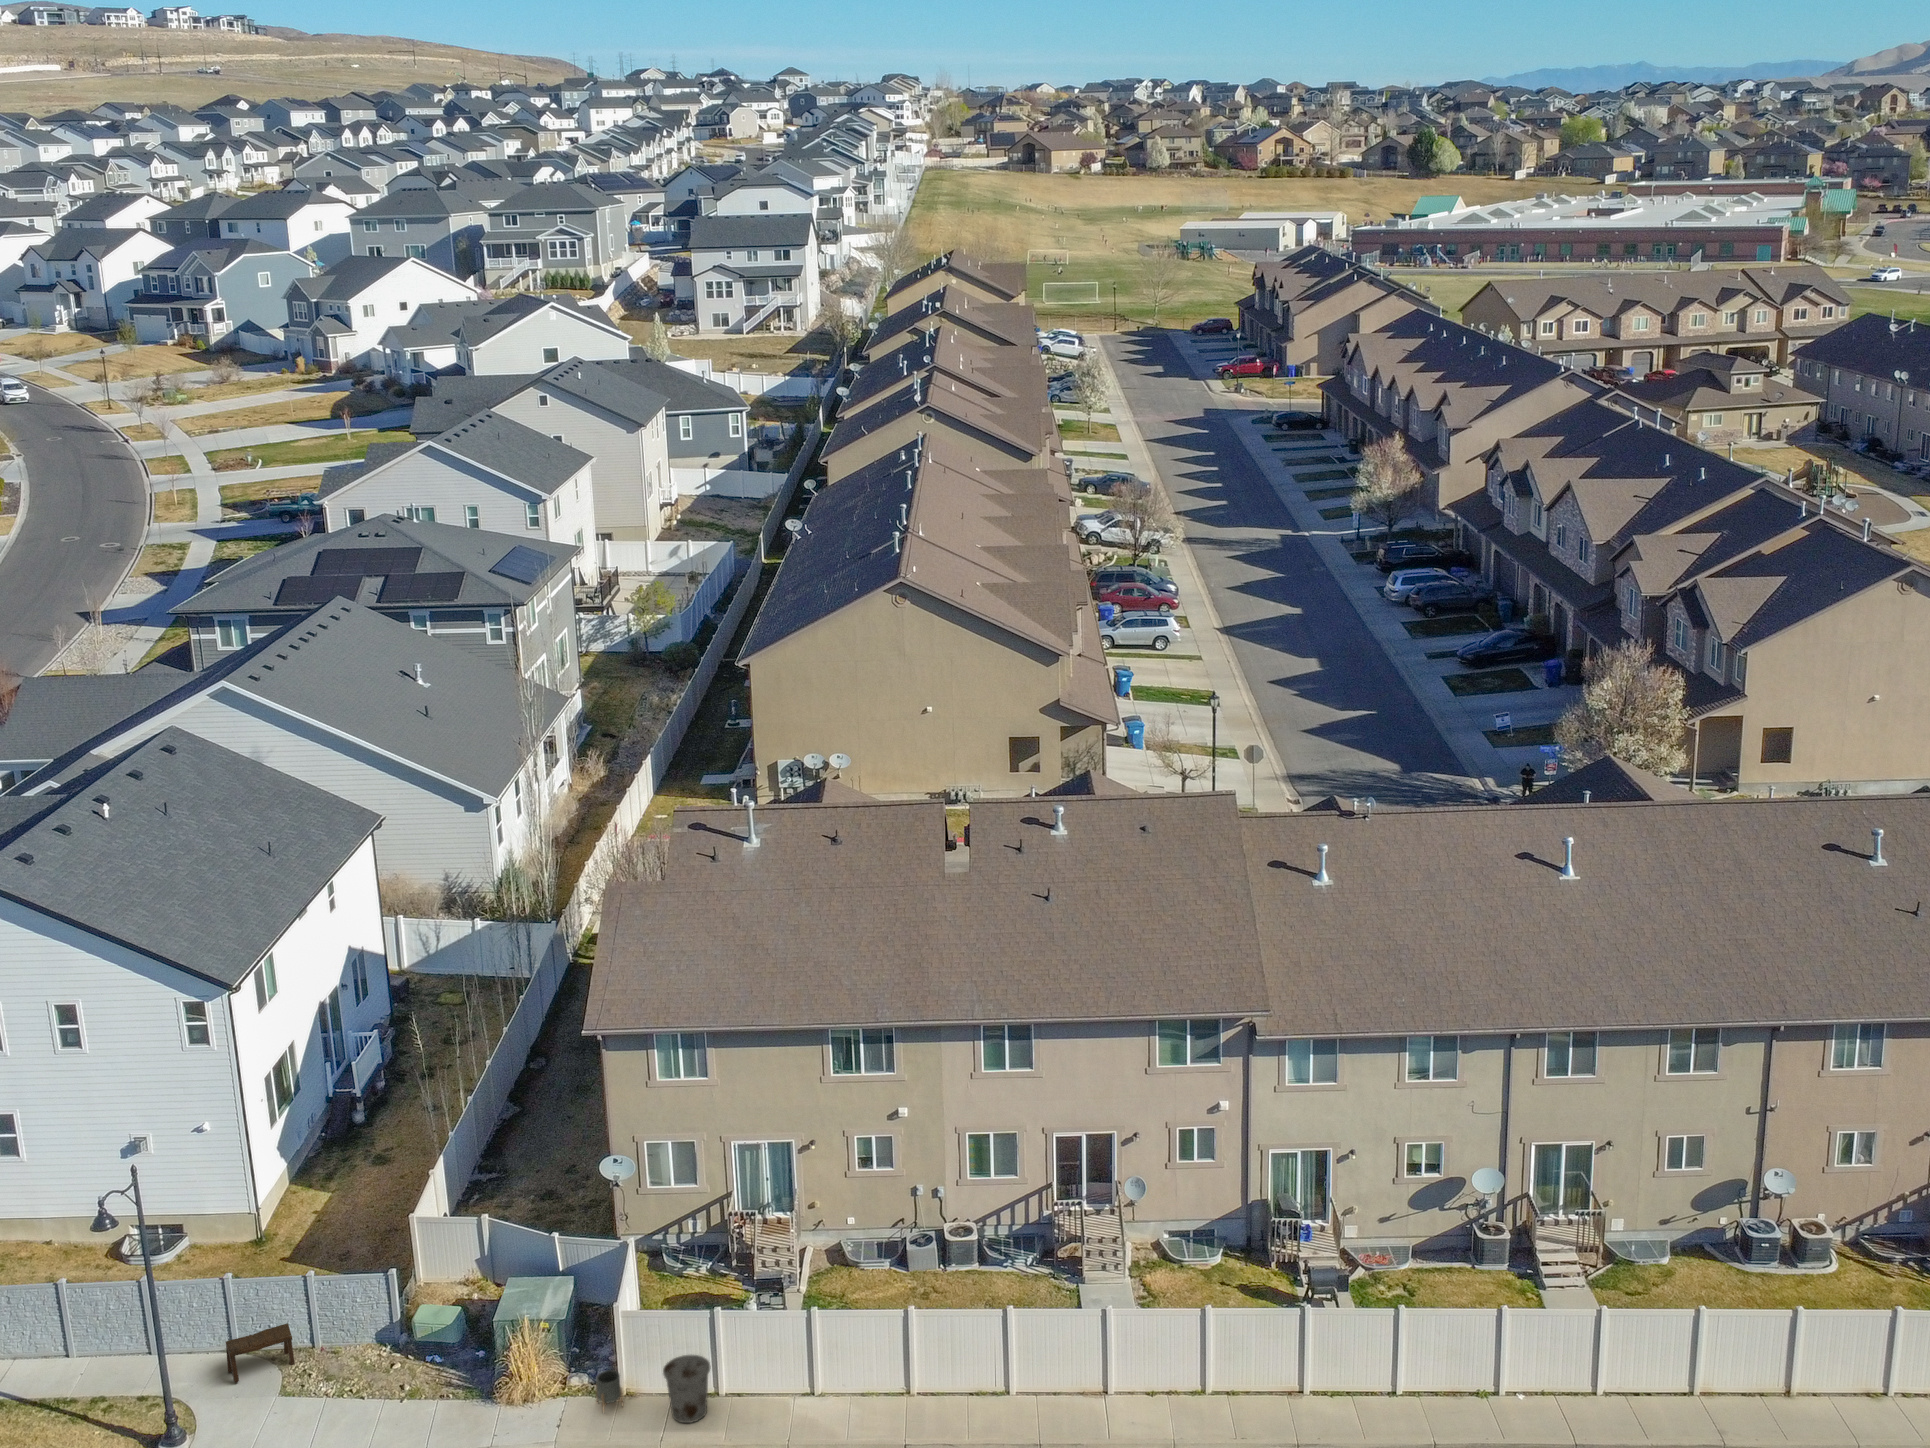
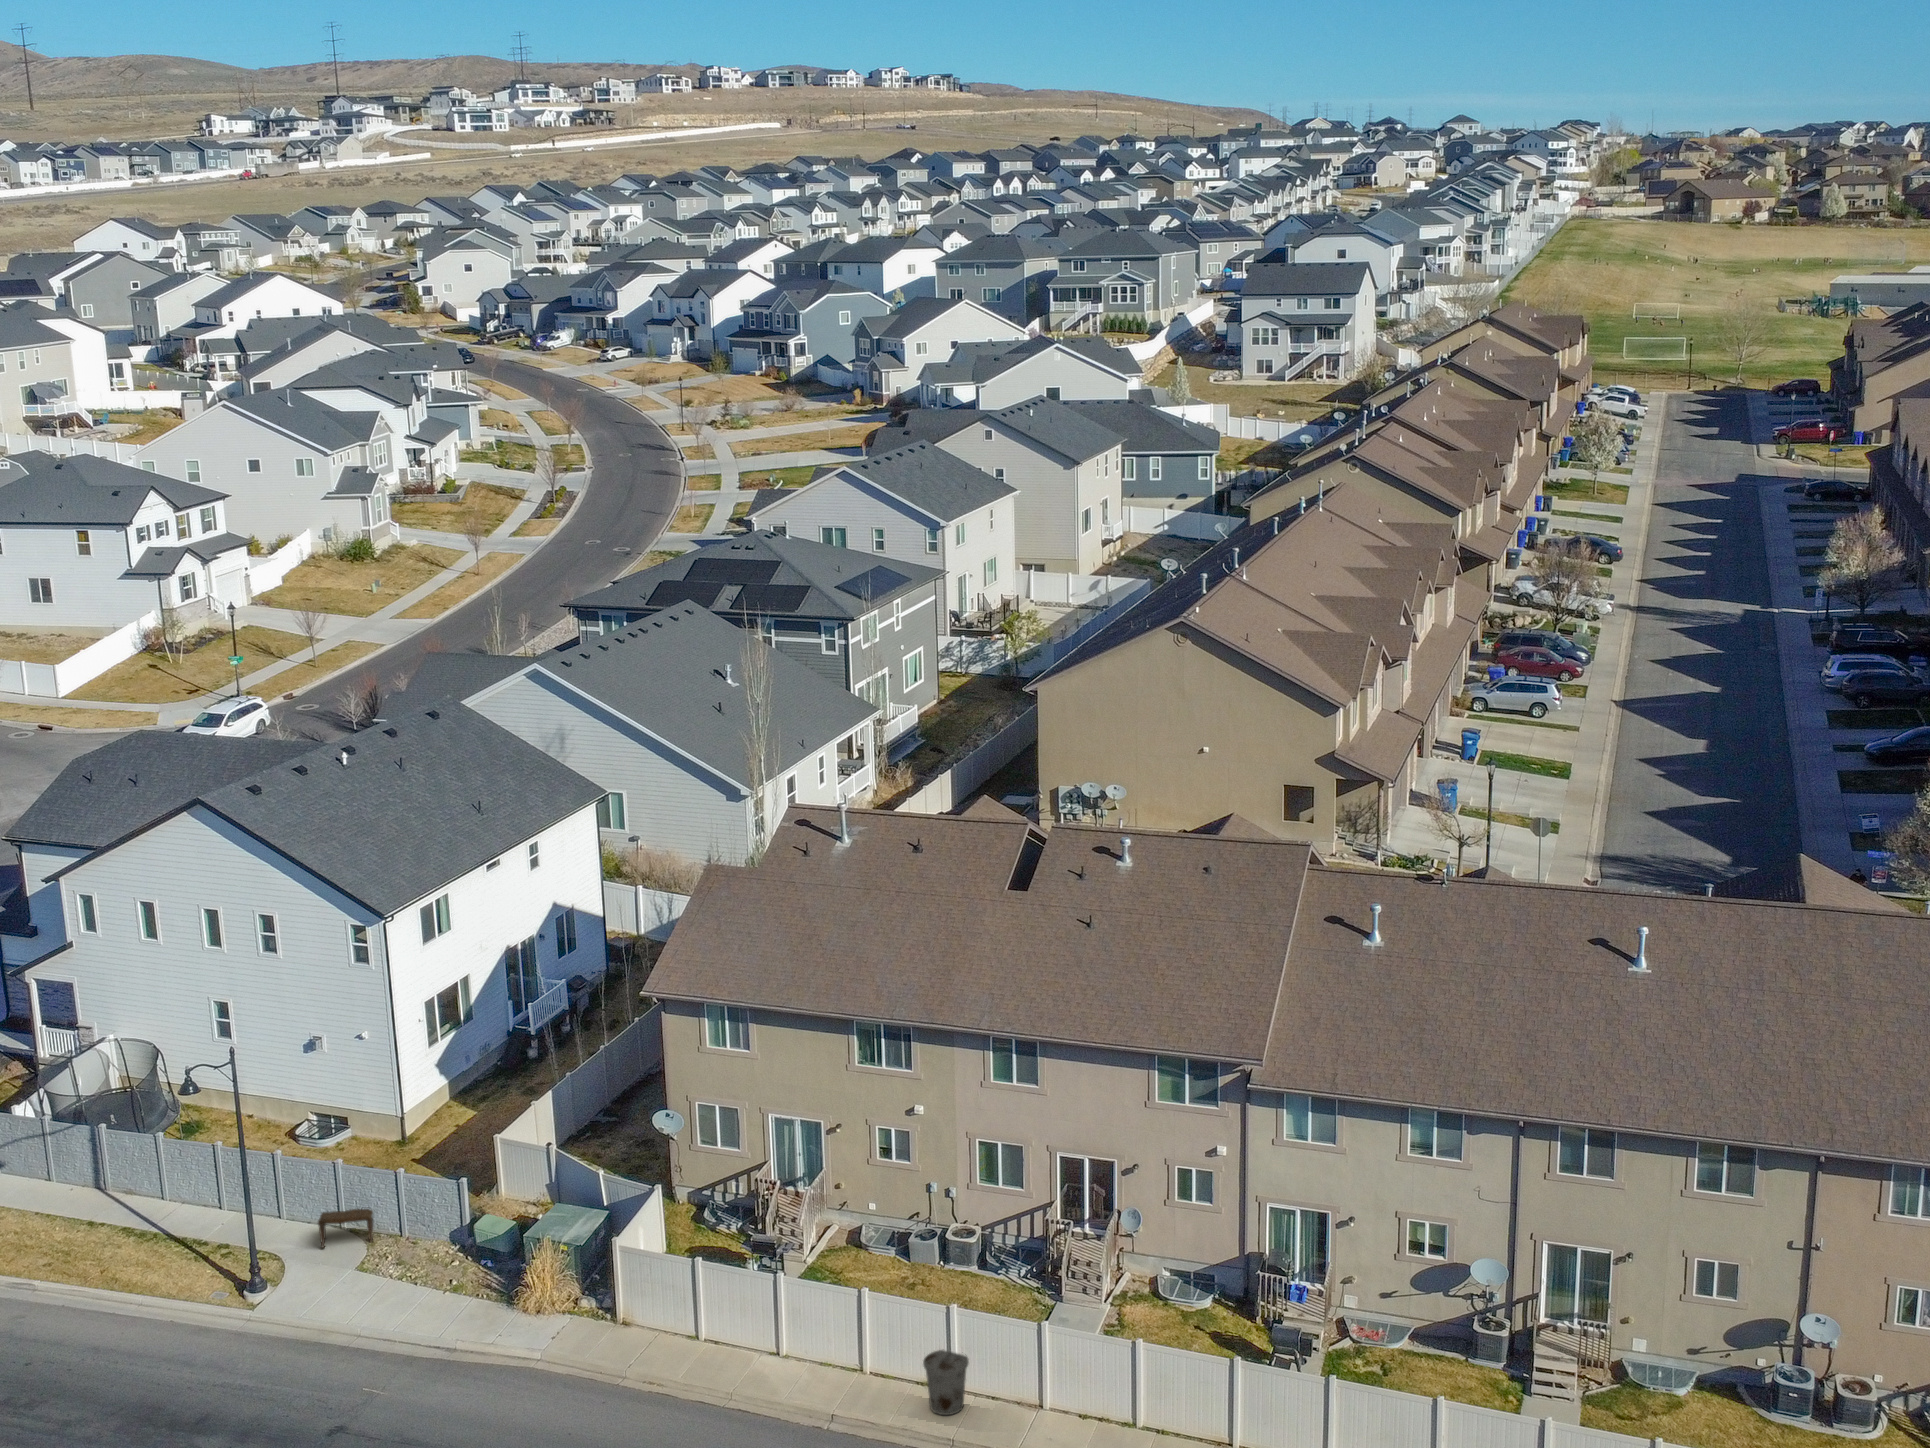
trash can: present [663,1355,710,1423] -> present [923,1350,969,1415]
planter: present [595,1370,623,1412] -> none [575,1291,597,1329]

